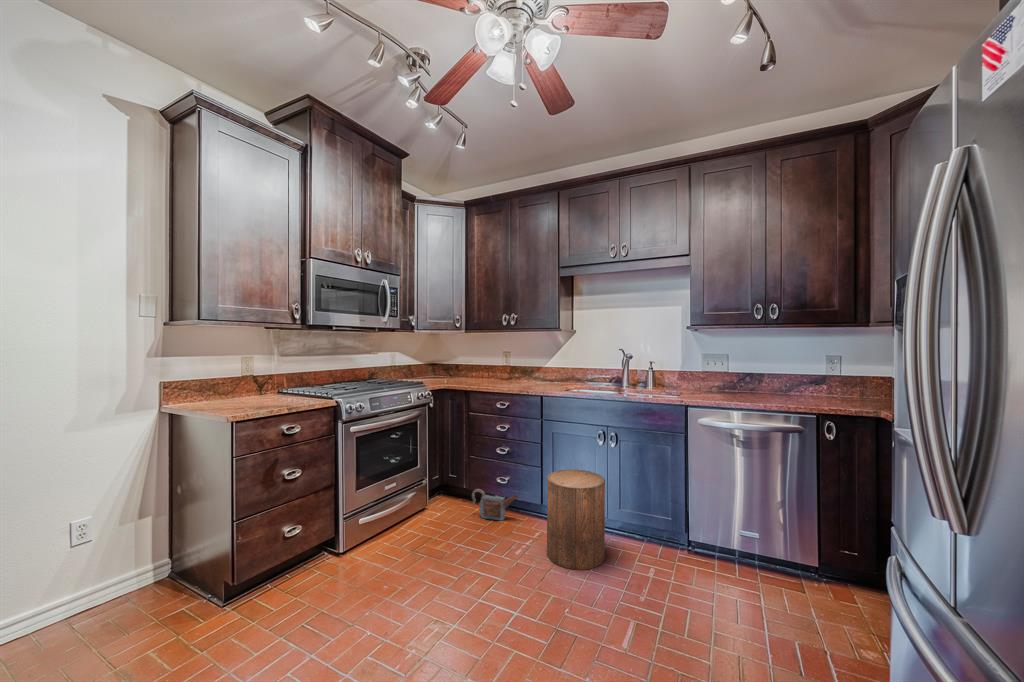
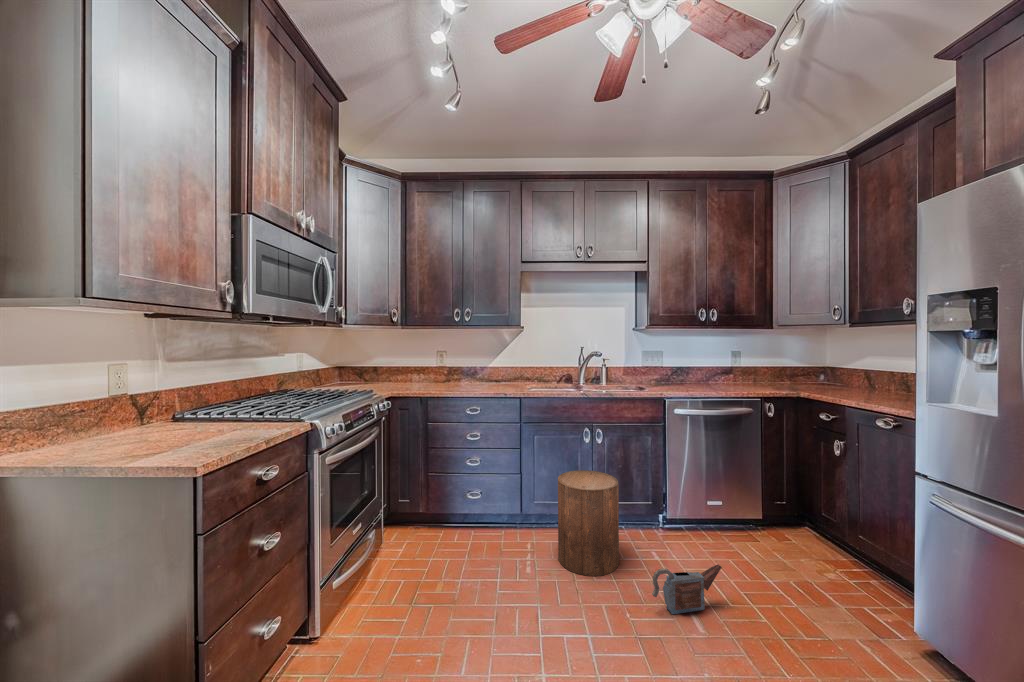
watering can: present [472,489,518,521] -> present [652,565,722,614]

